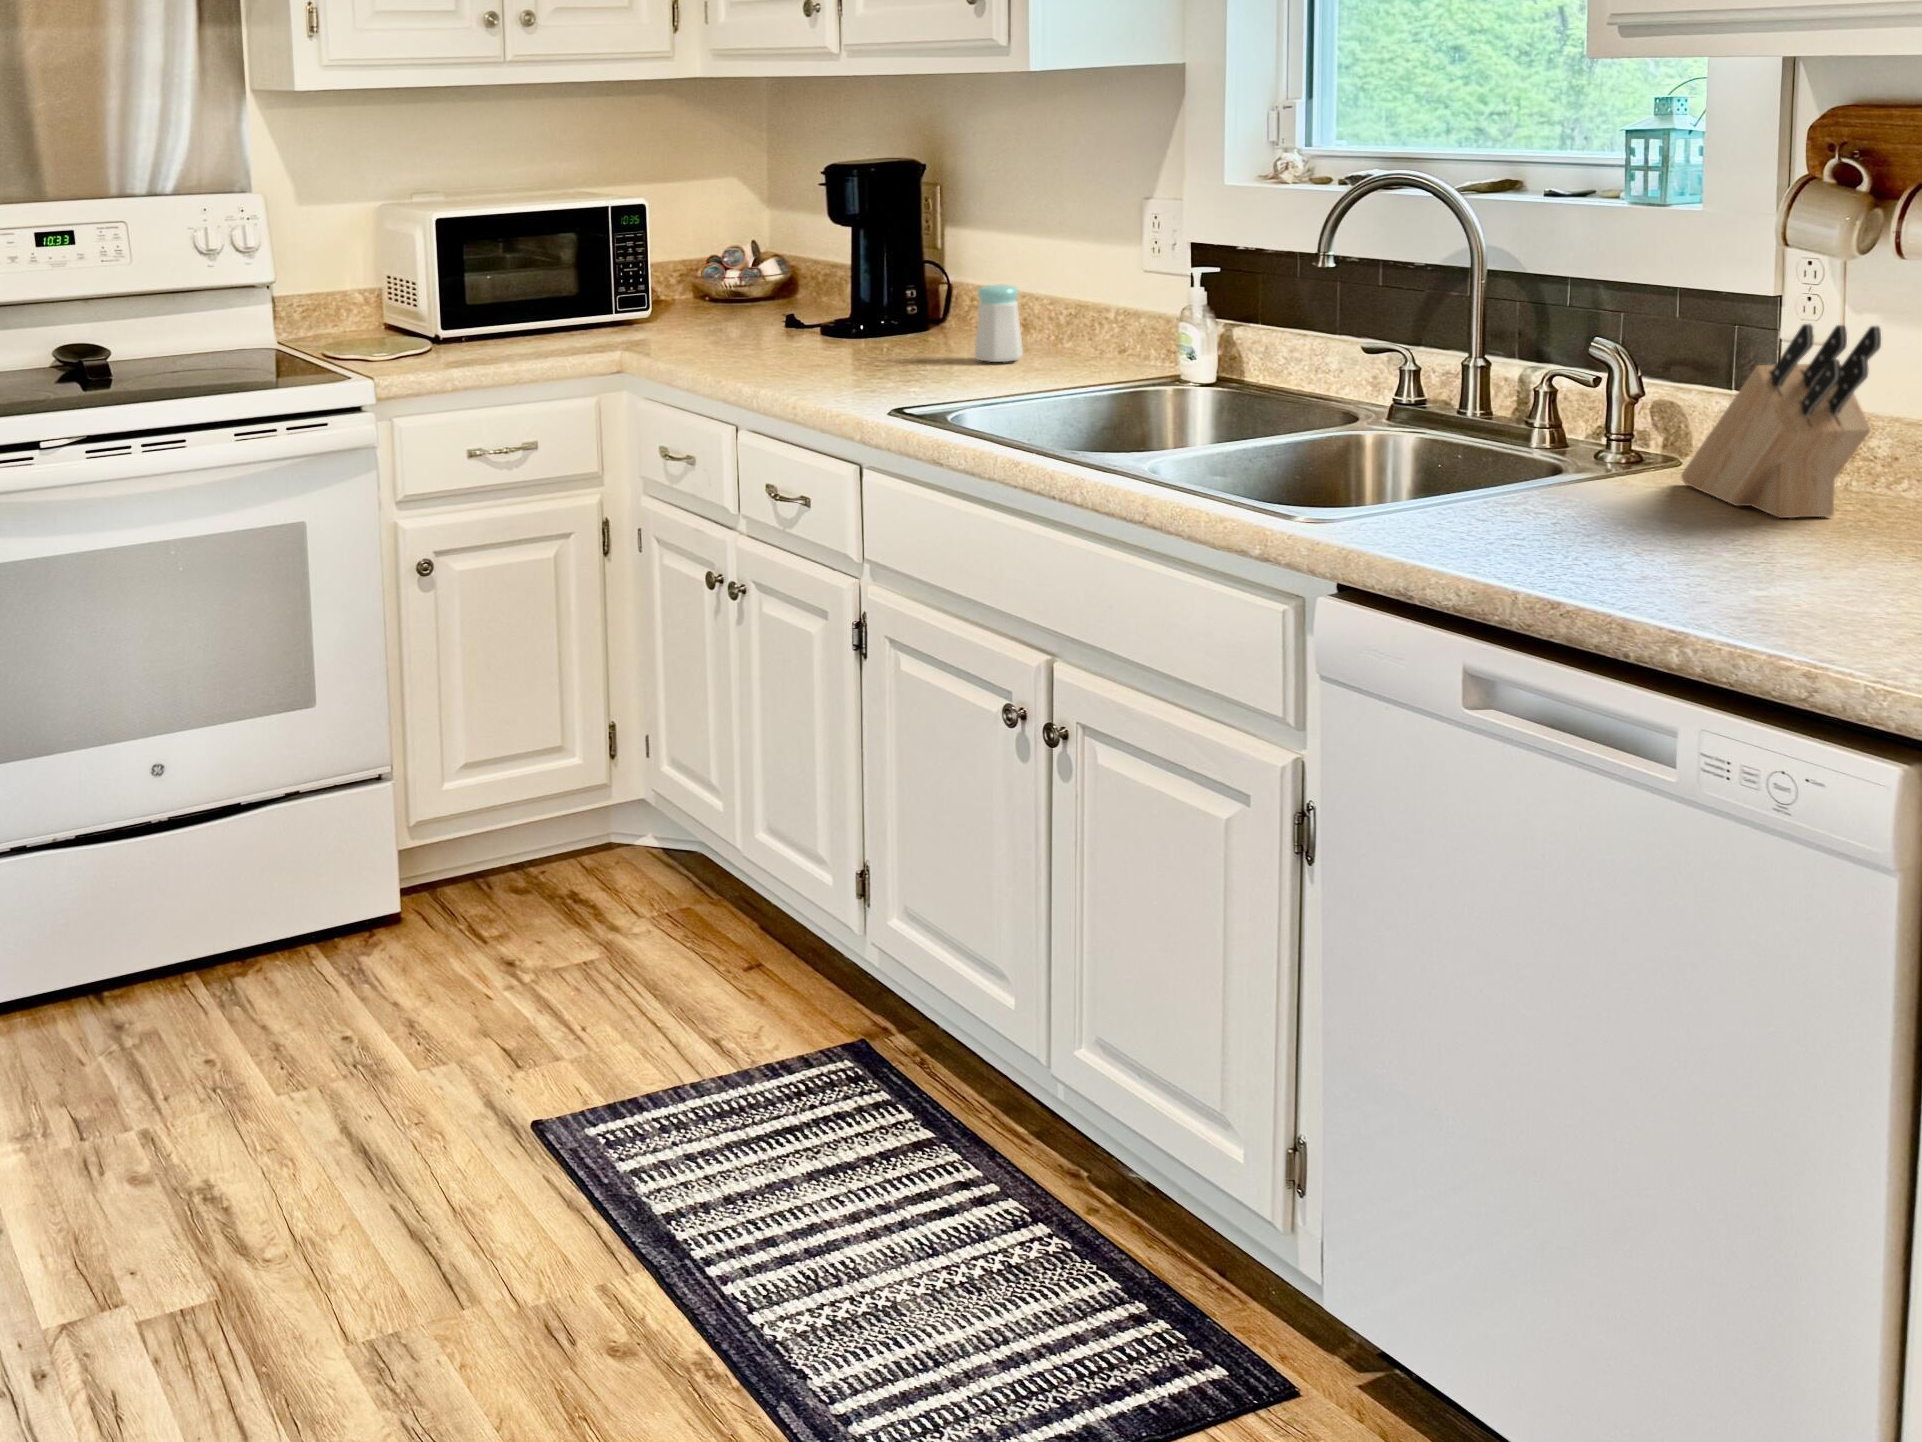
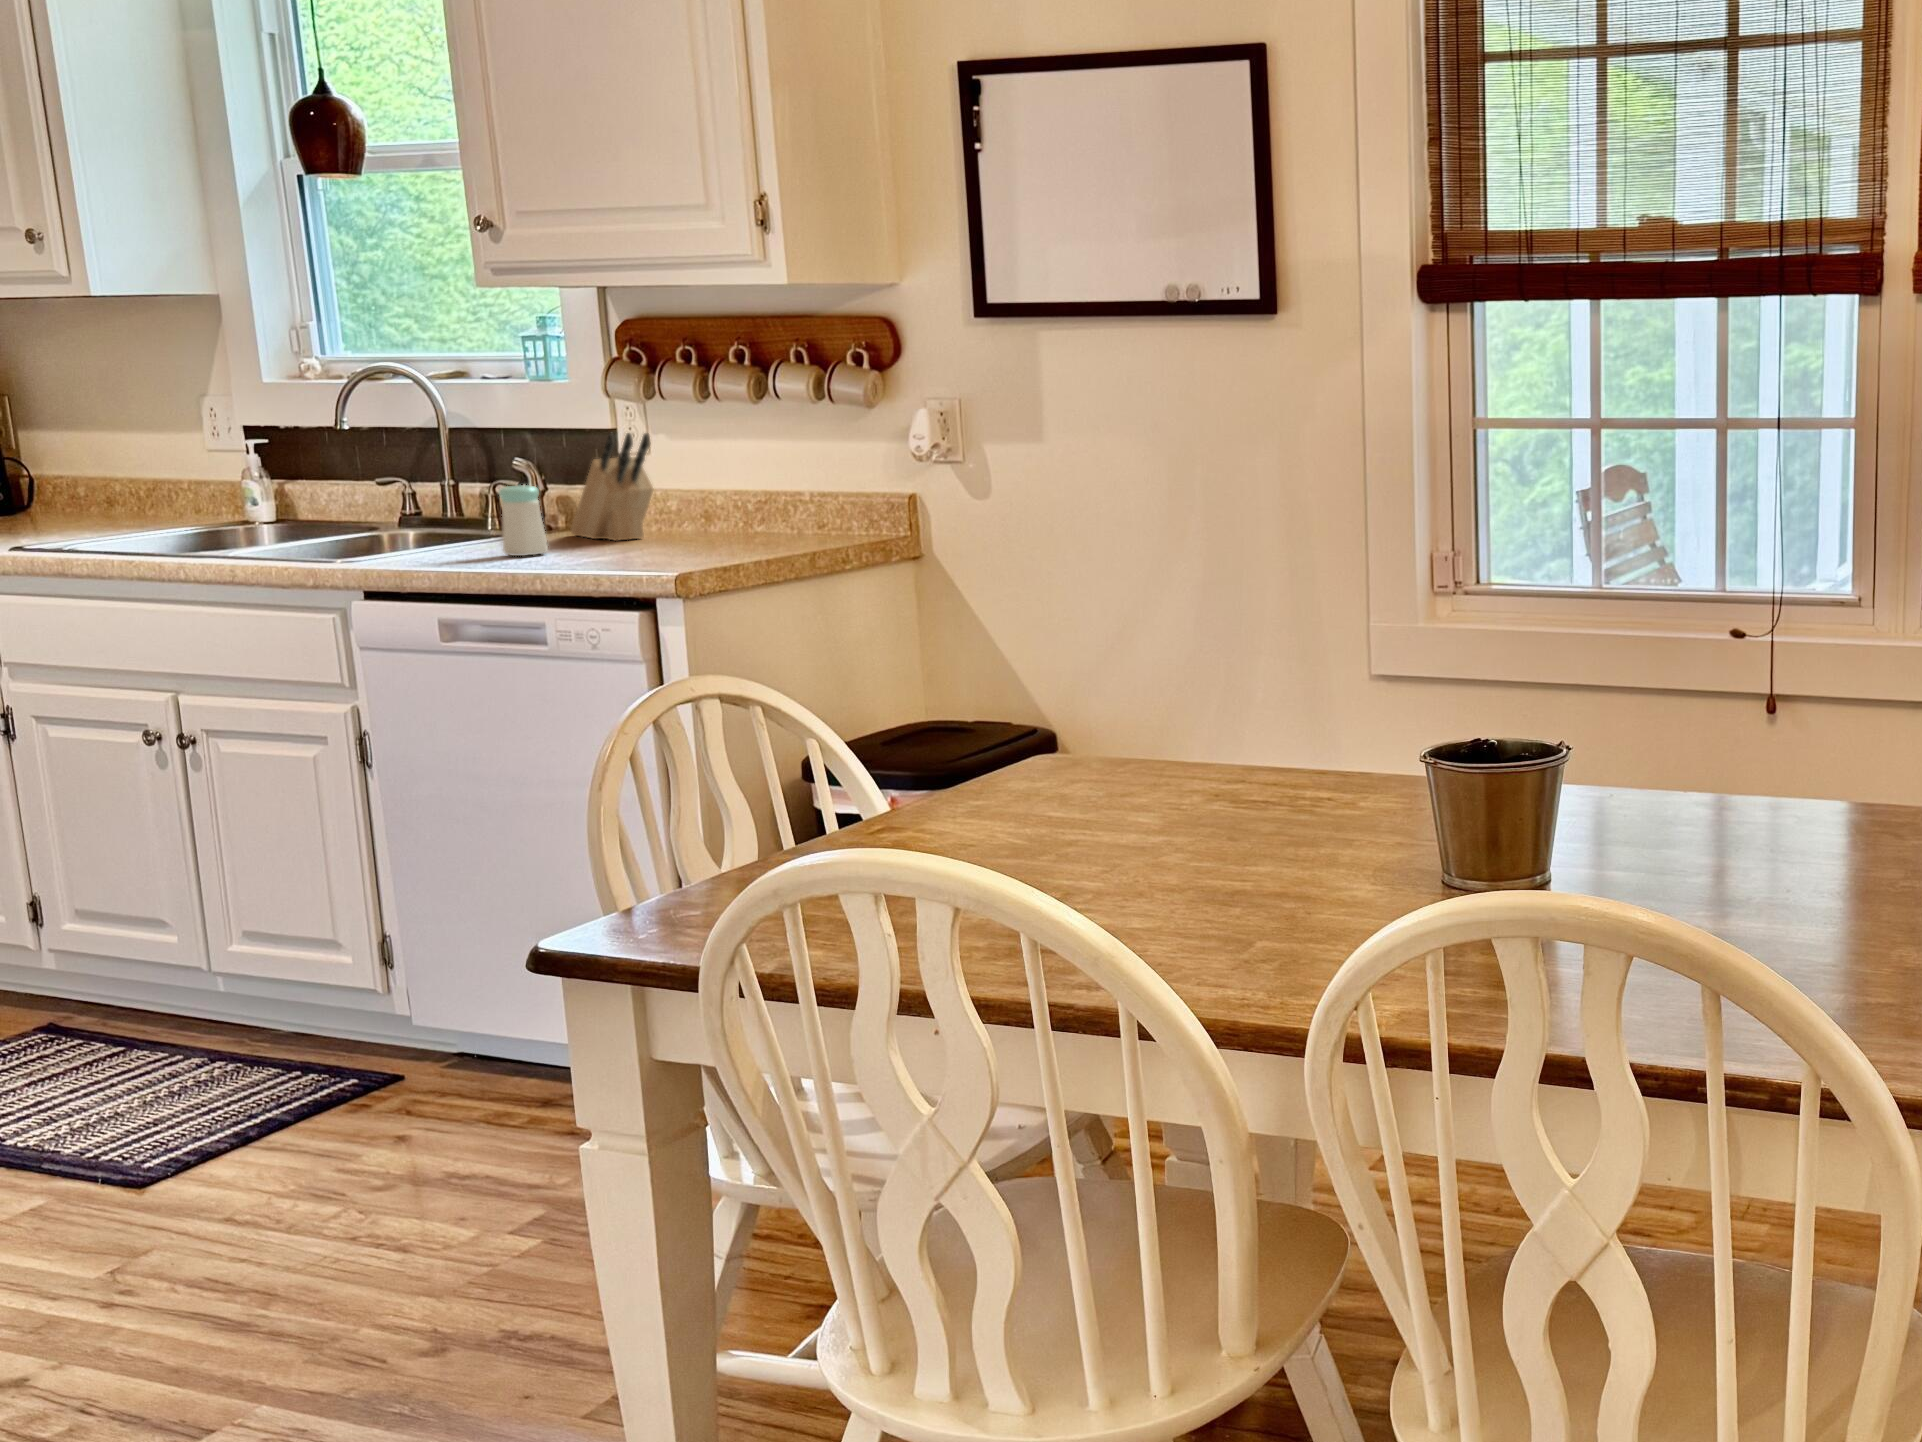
salt shaker: present [975,285,1023,362] -> present [499,485,548,556]

